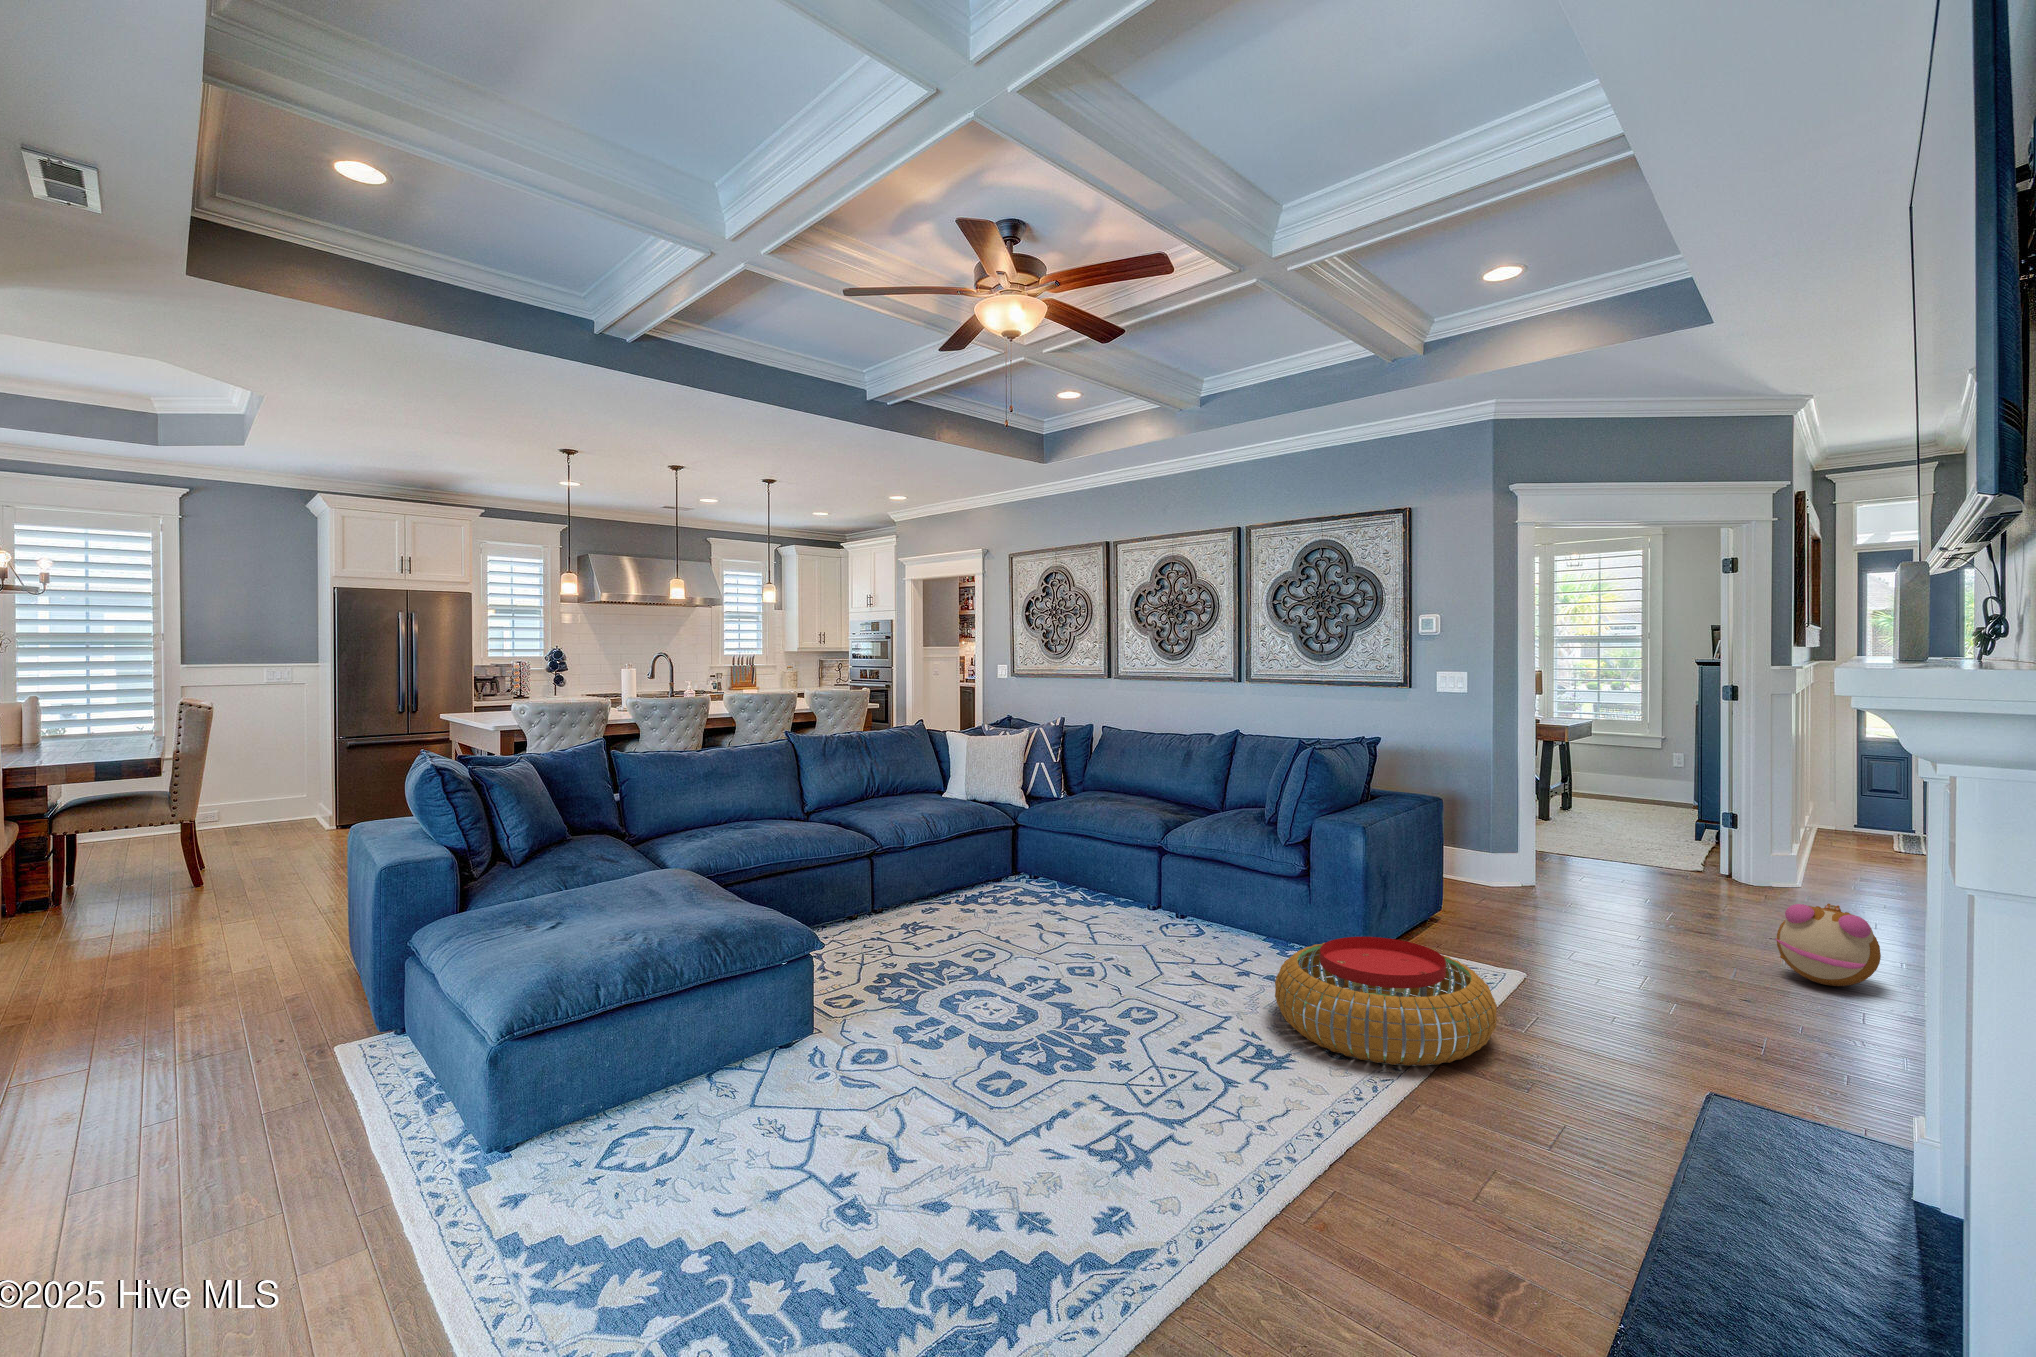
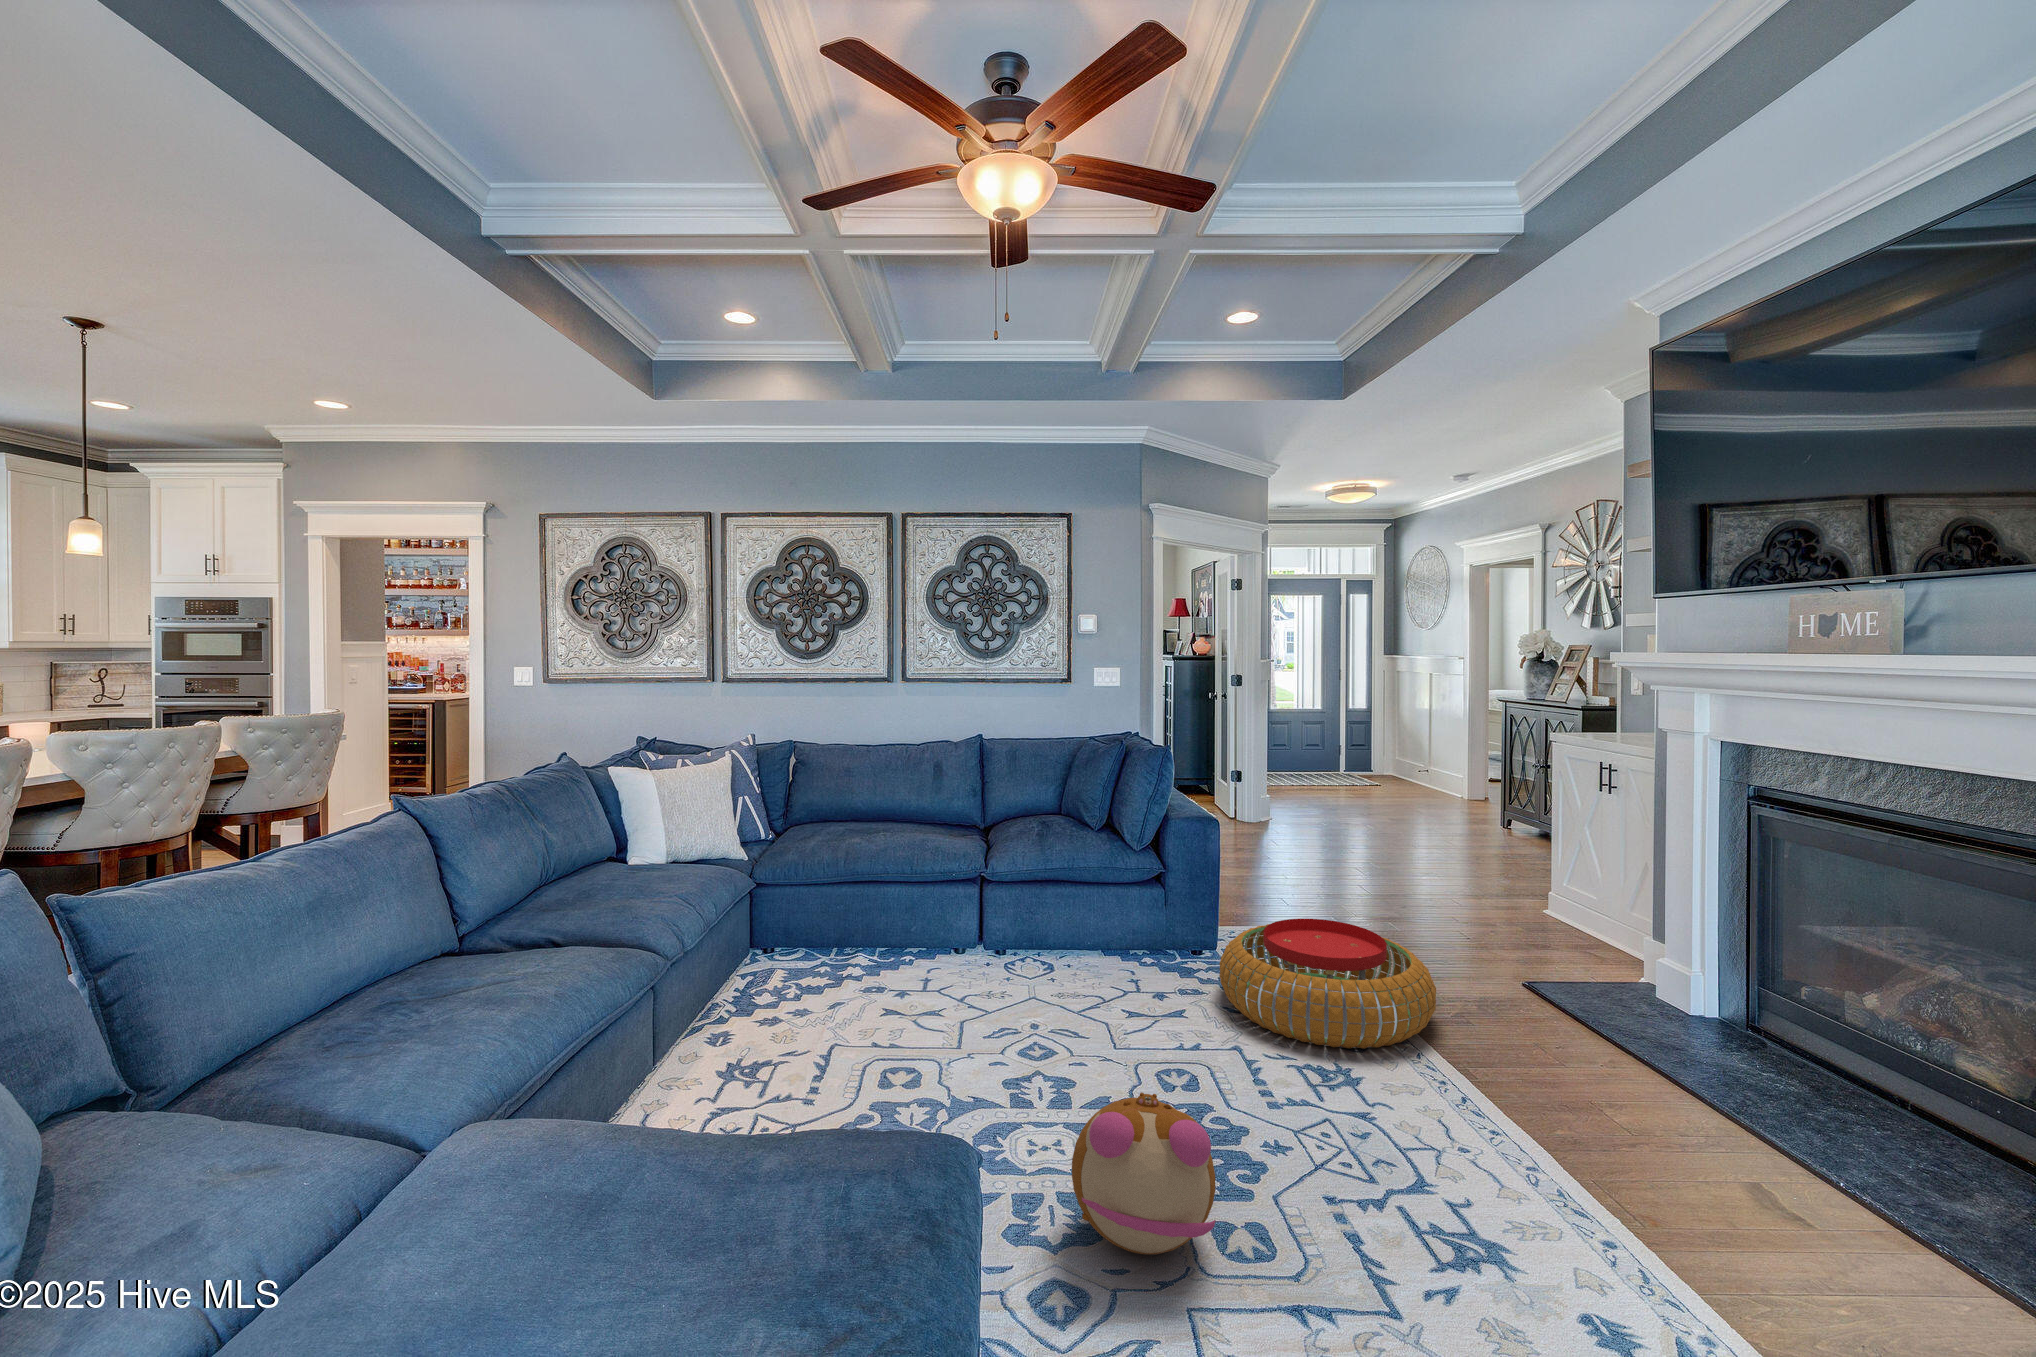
plush toy: present [1775,904,1881,986] -> present [1072,1092,1215,1254]

